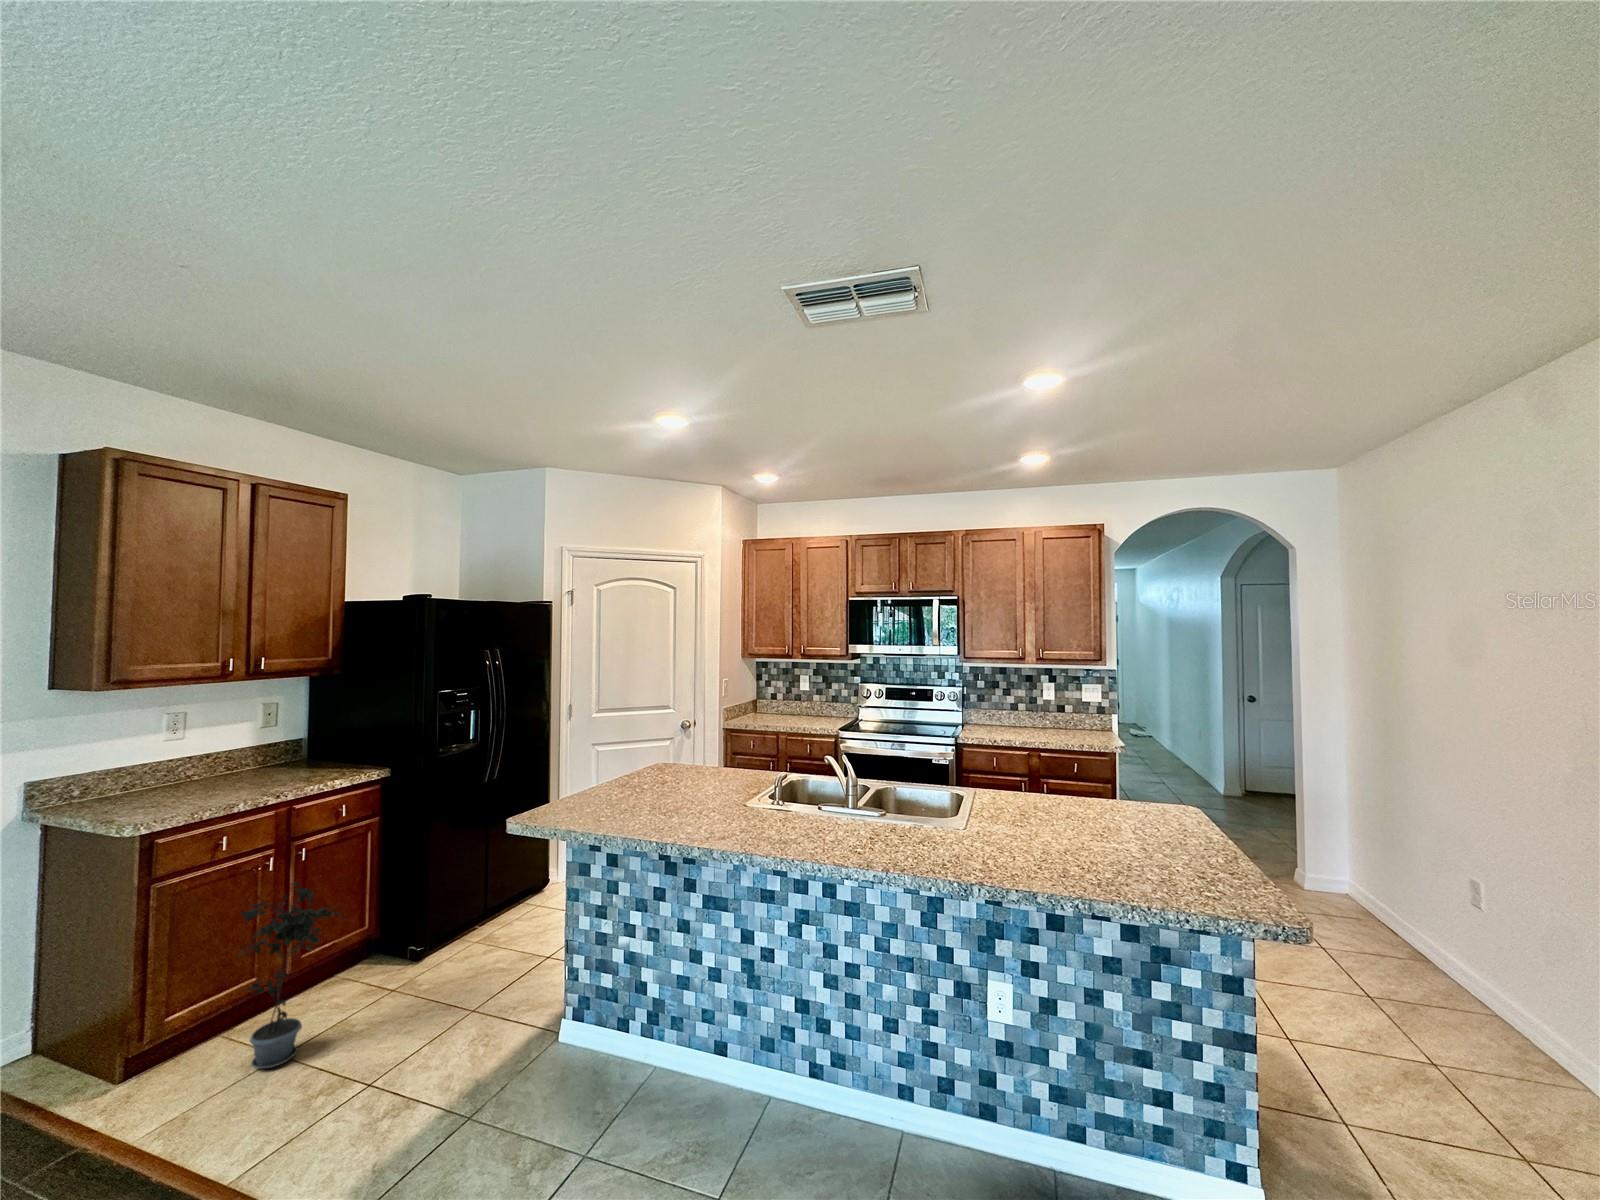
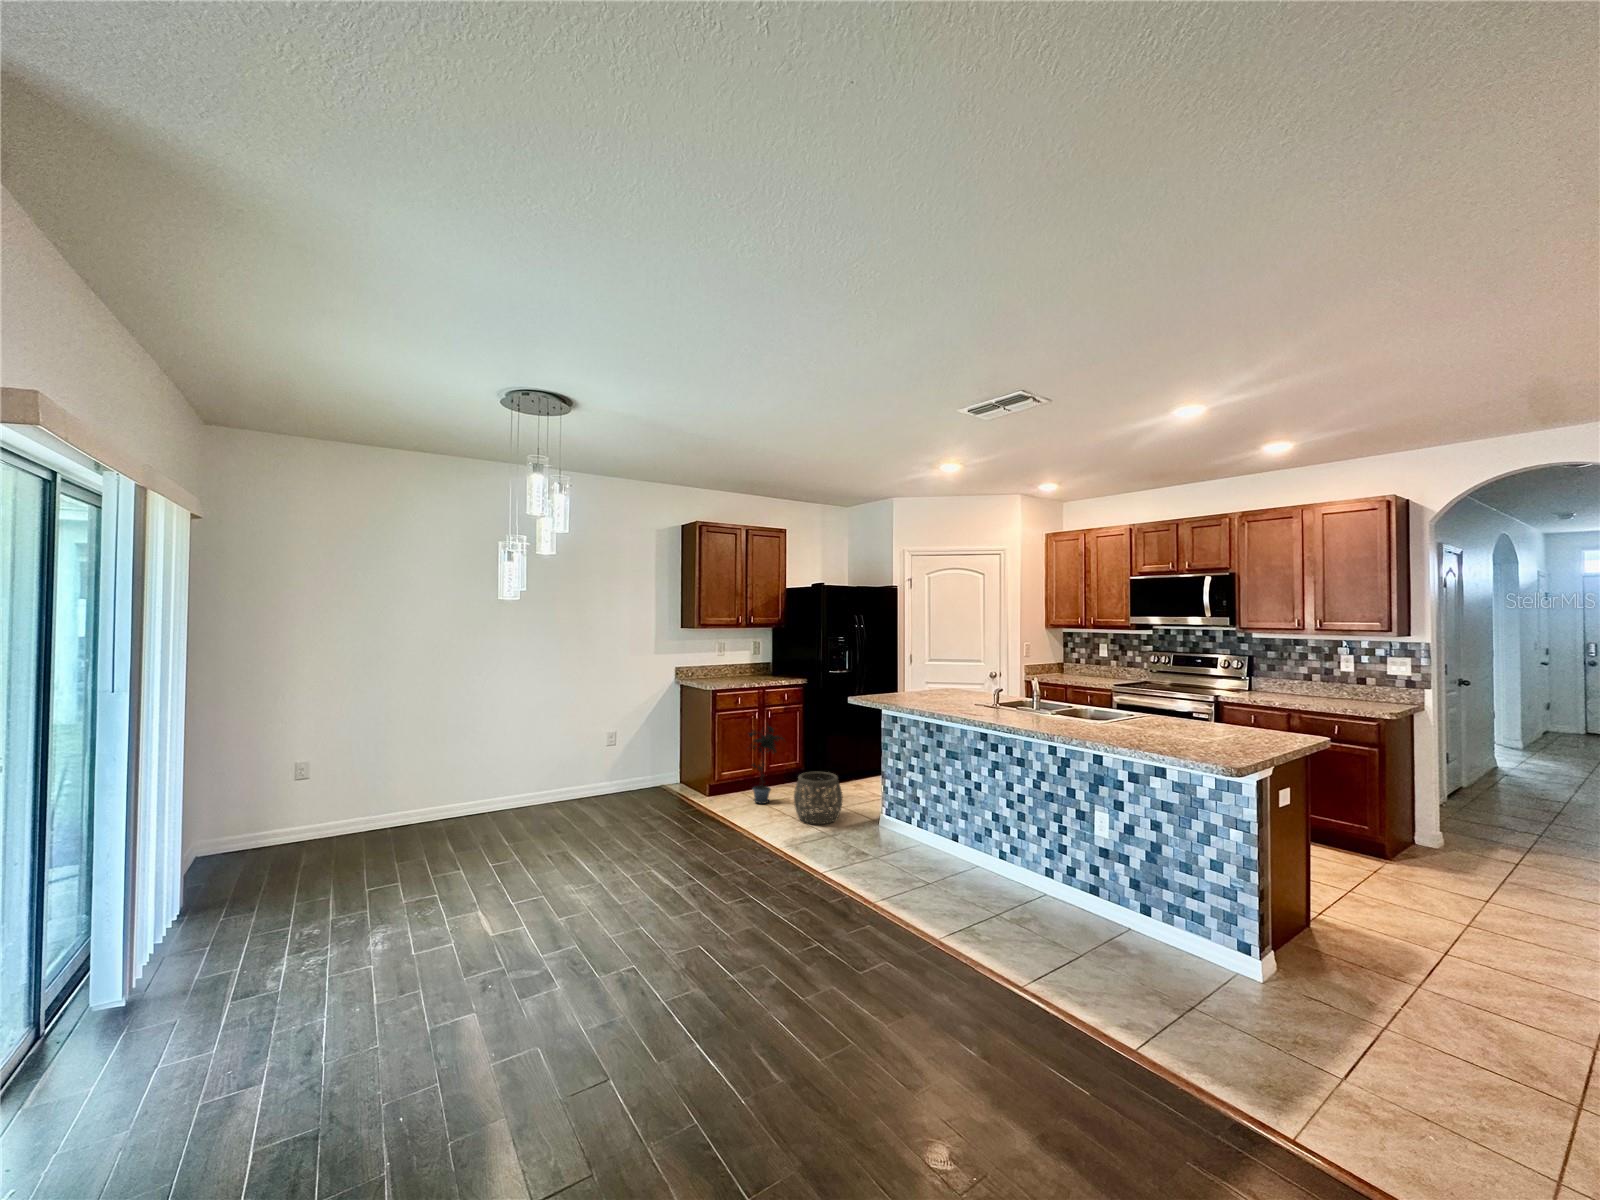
woven basket: none [364,964,482,1101] -> present [794,772,842,824]

